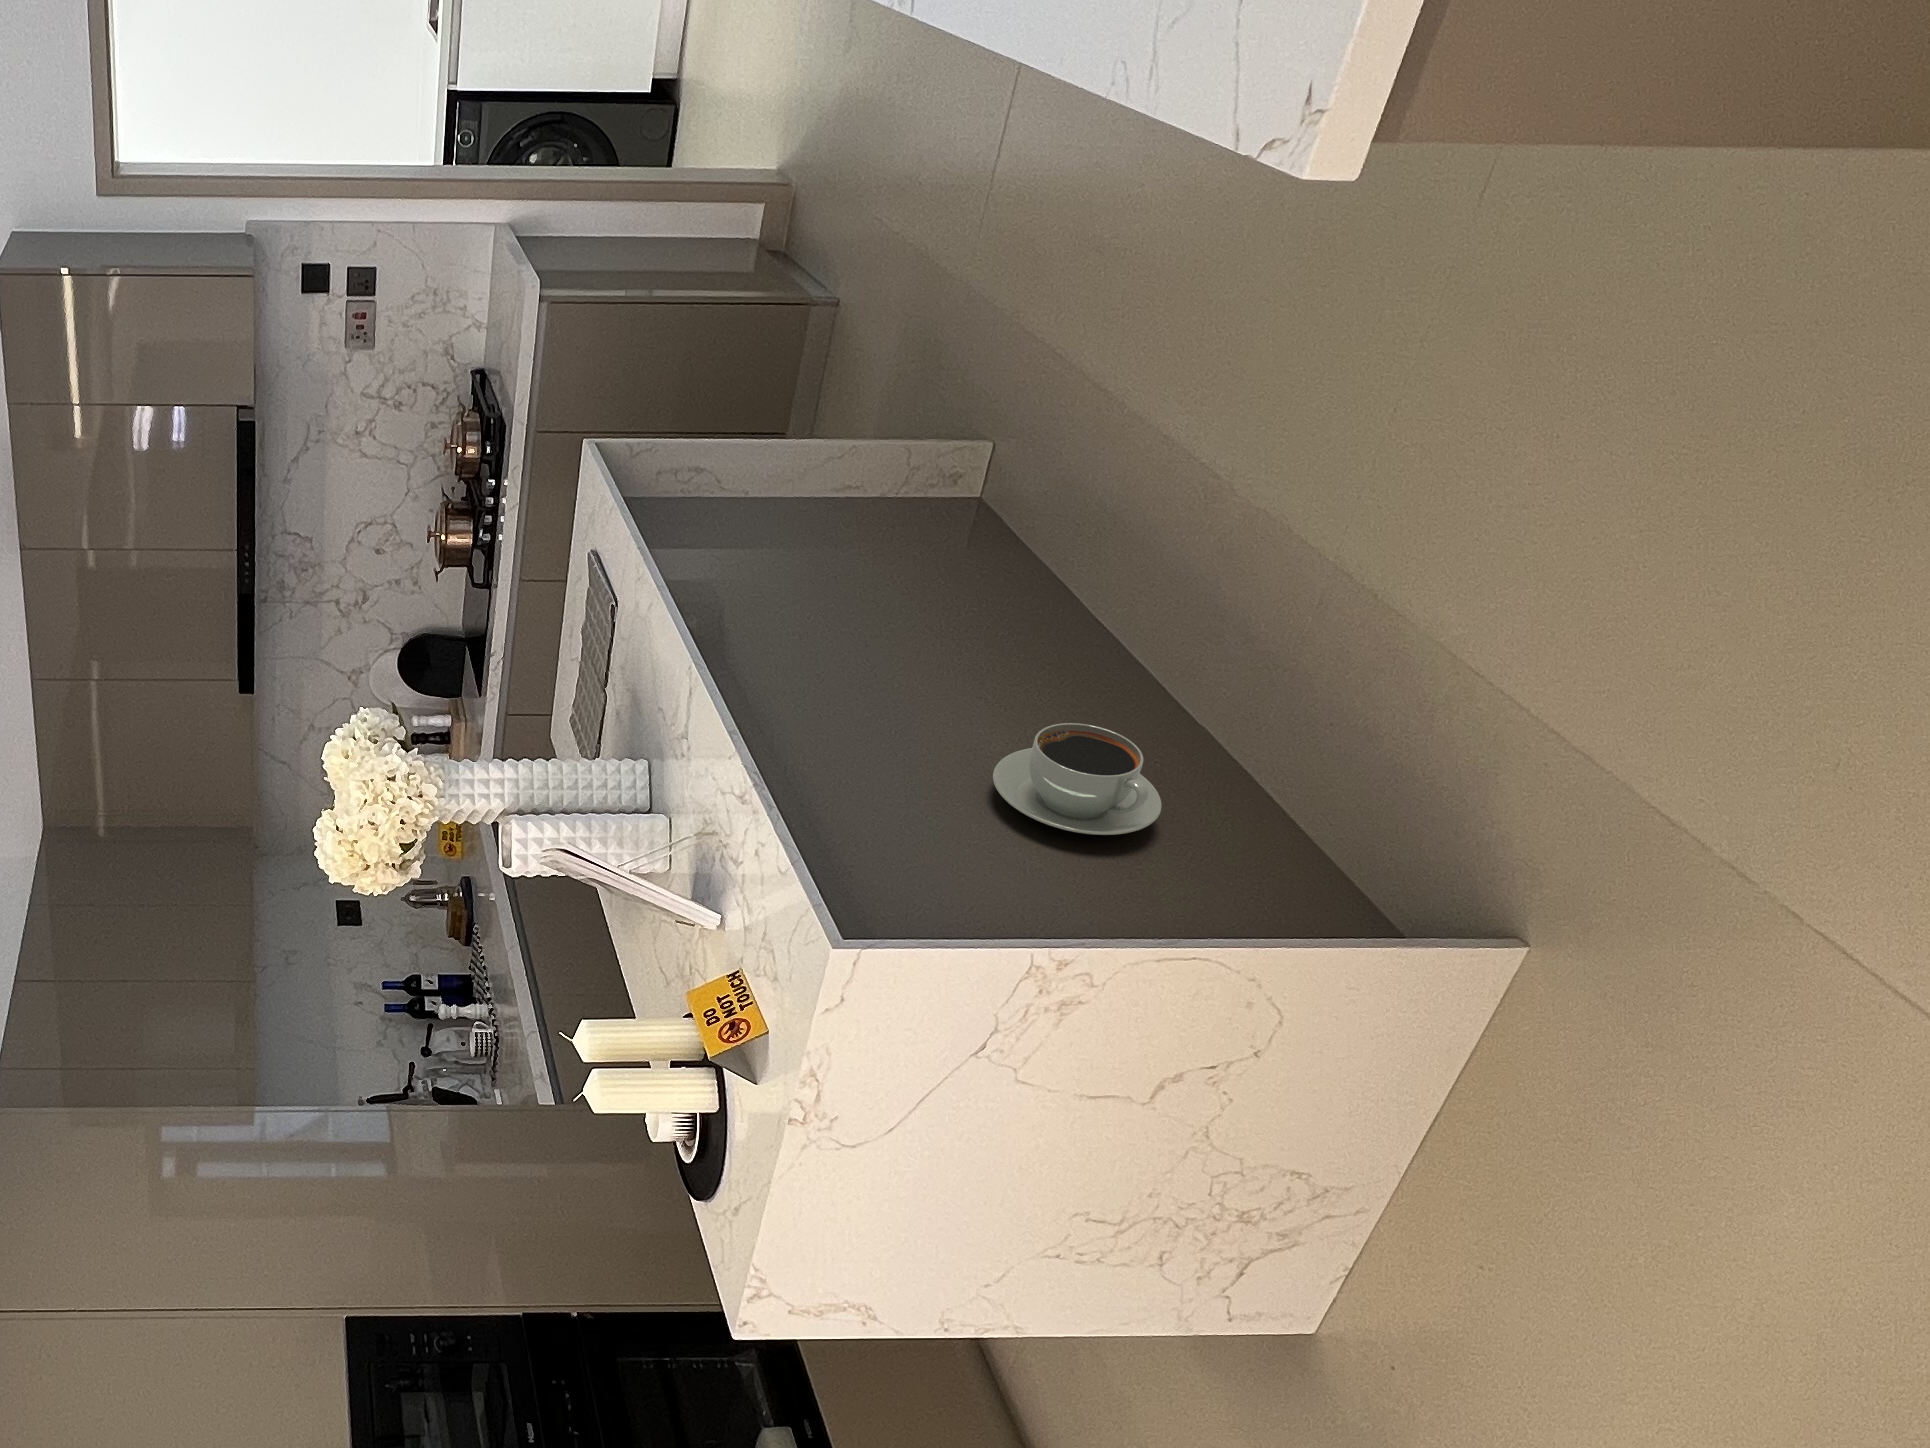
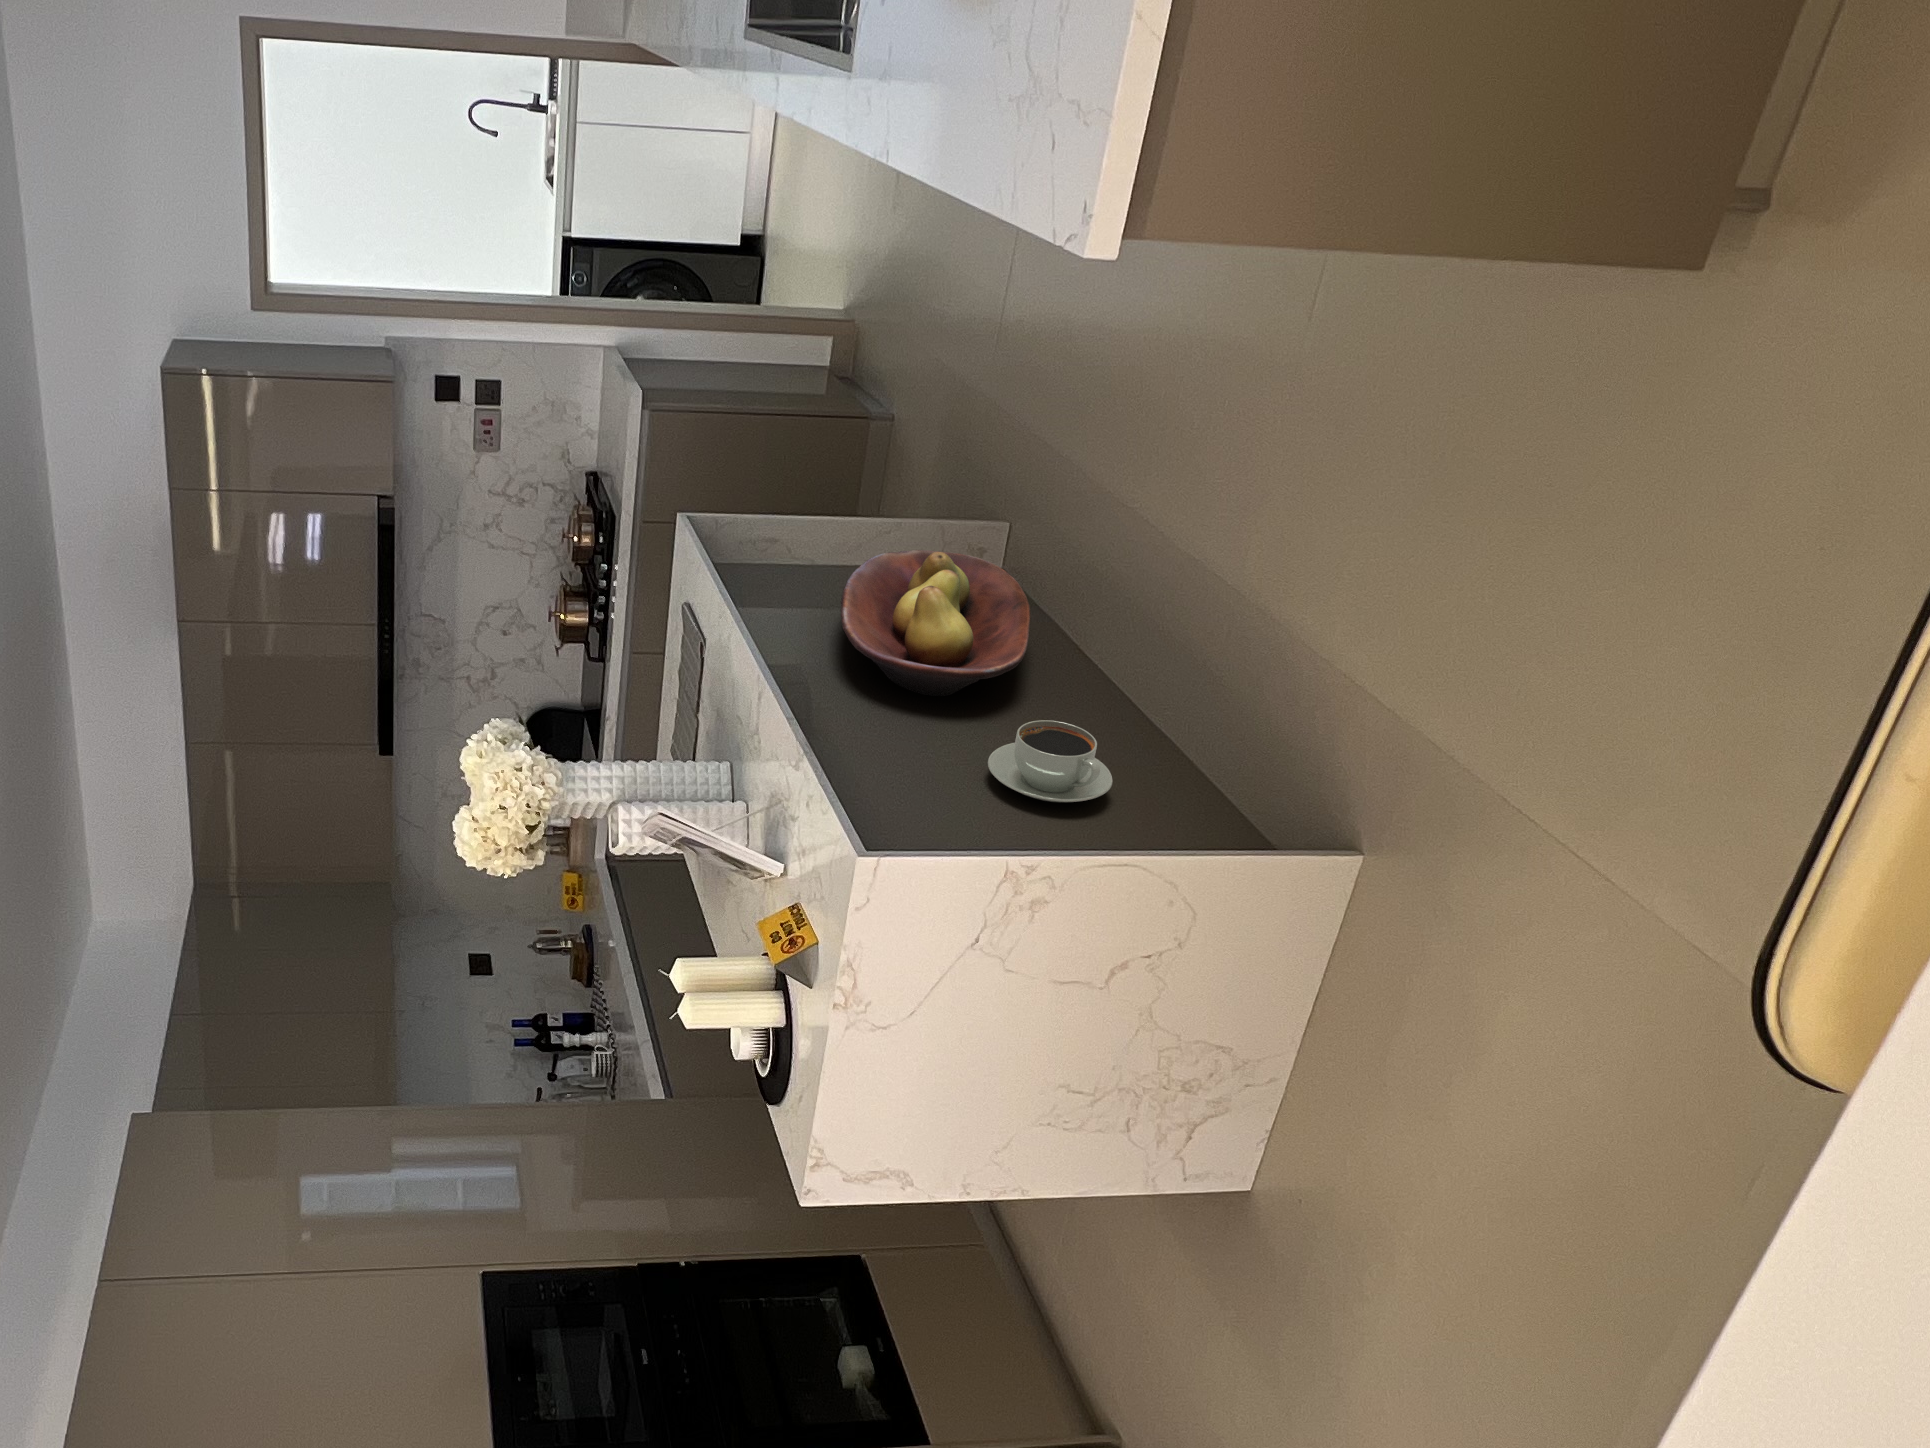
fruit bowl: none [794,483,1039,679] -> present [841,550,1030,696]

